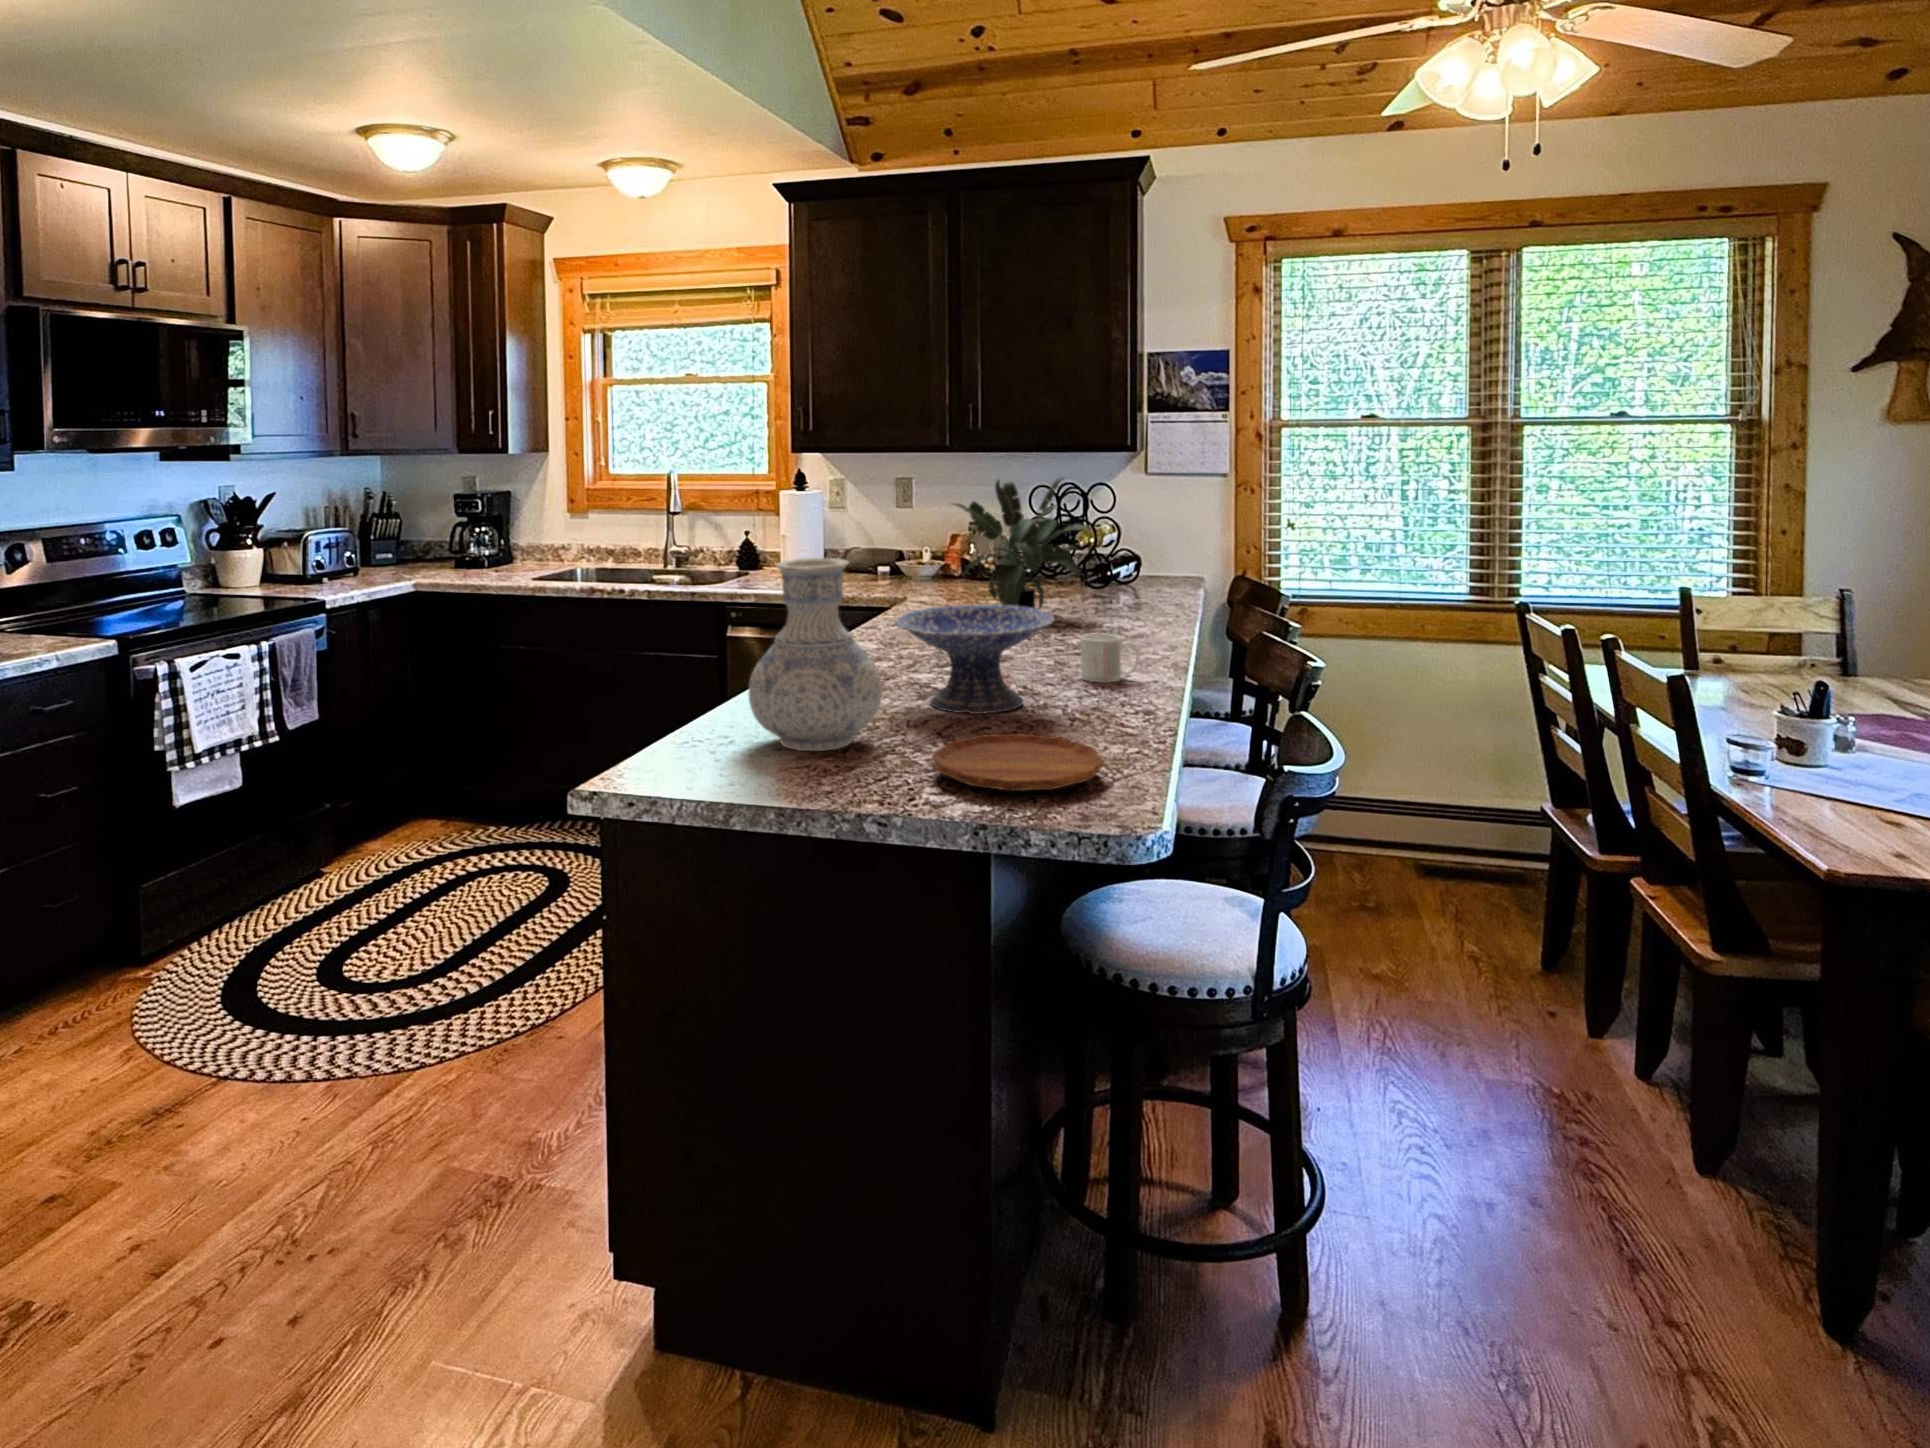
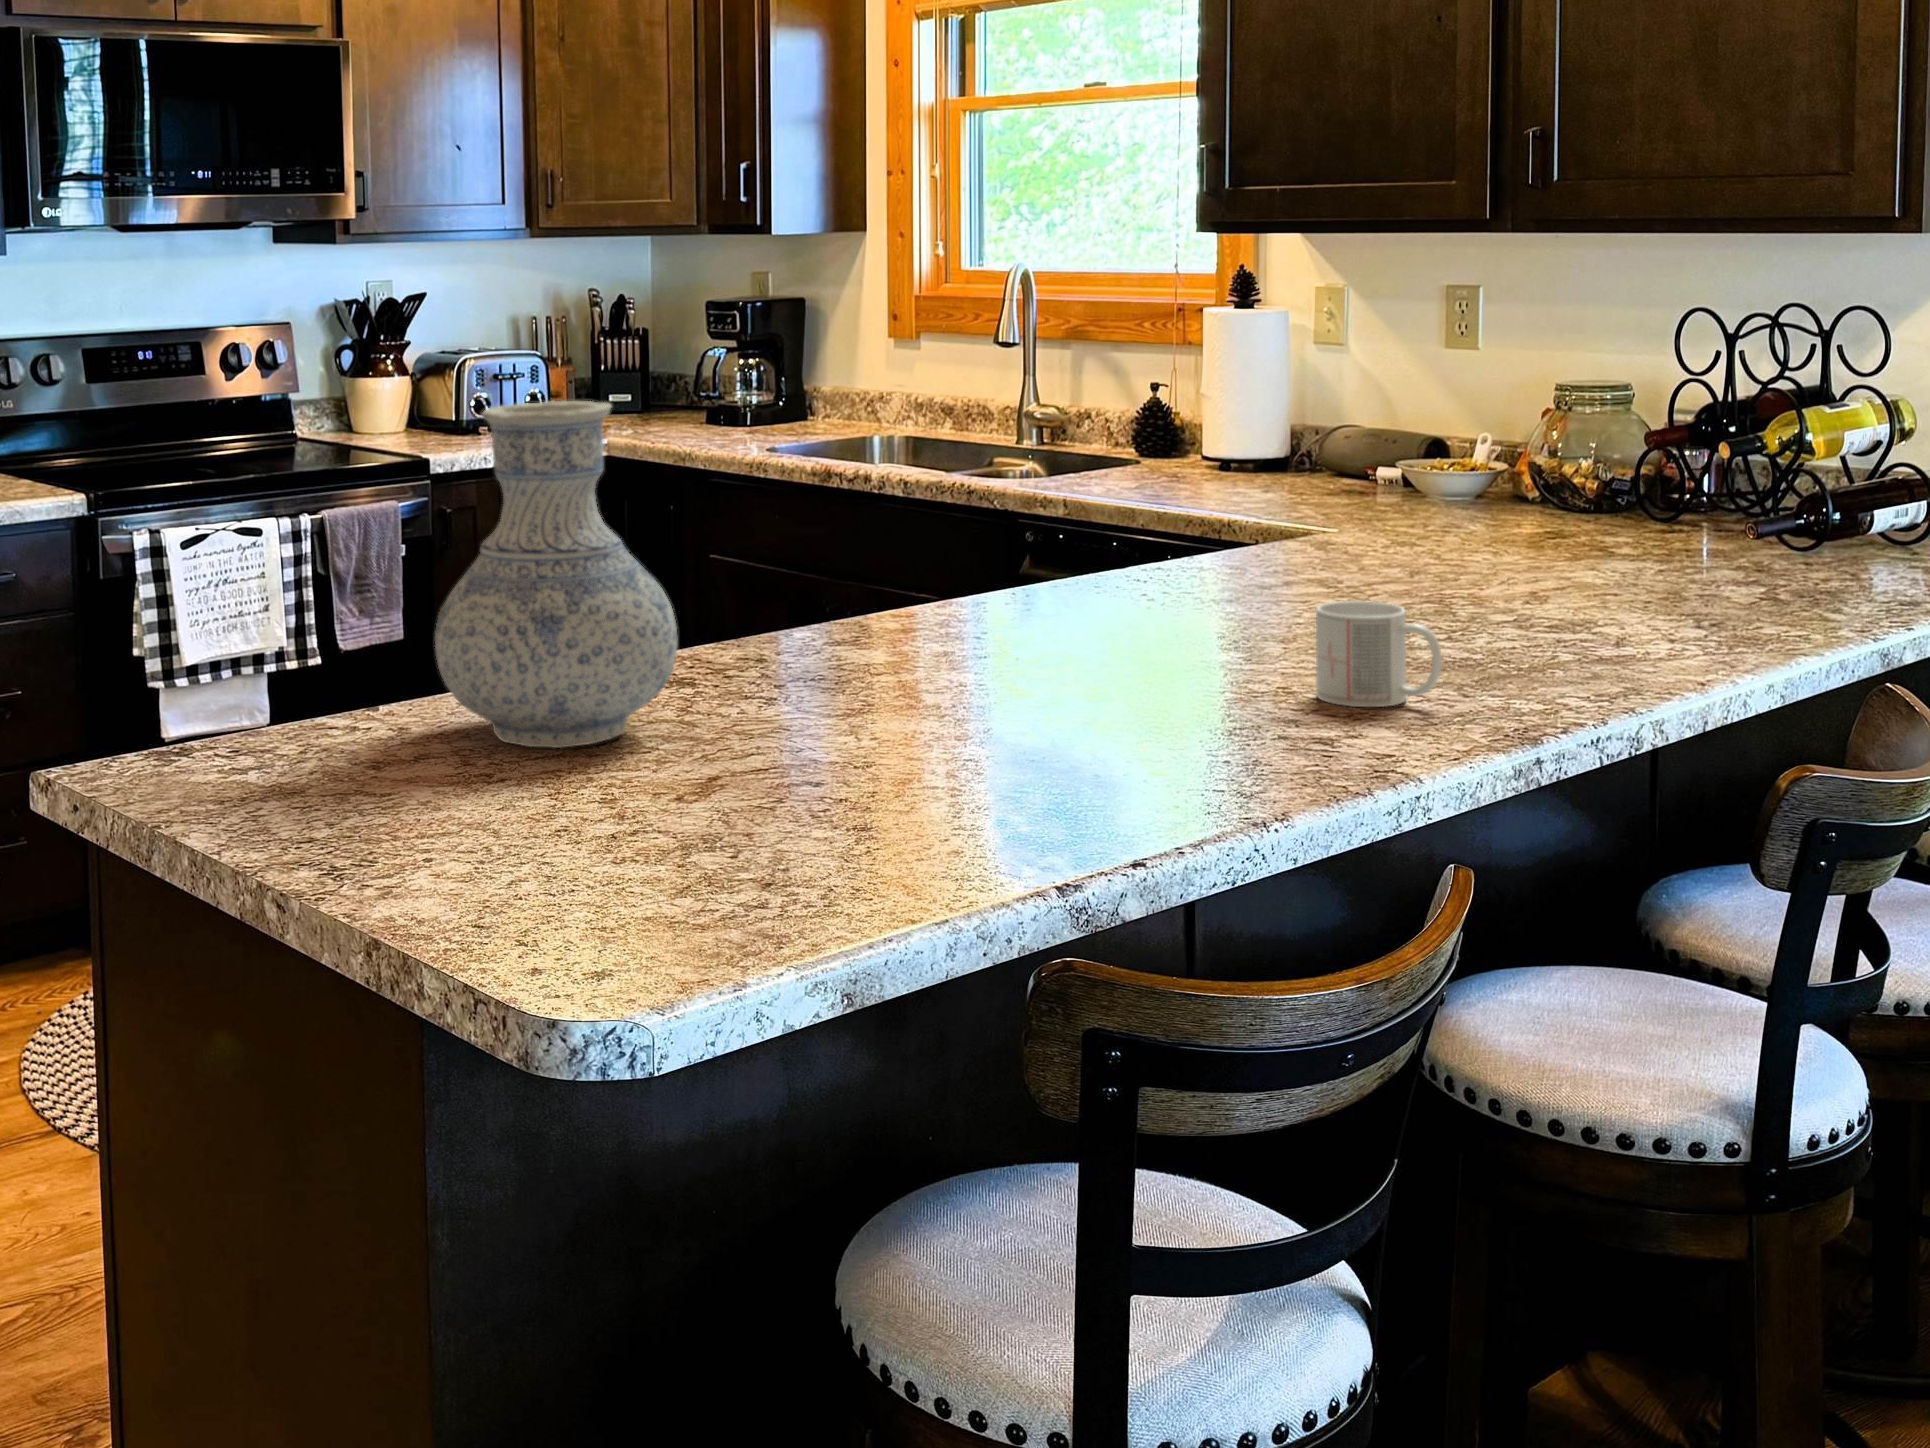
potted plant: present [953,477,1090,609] -> none [1360,271,1664,573]
decorative bowl: present [894,605,1054,714] -> none [824,517,1147,730]
tray: present [932,733,1105,791] -> none [564,754,898,861]

